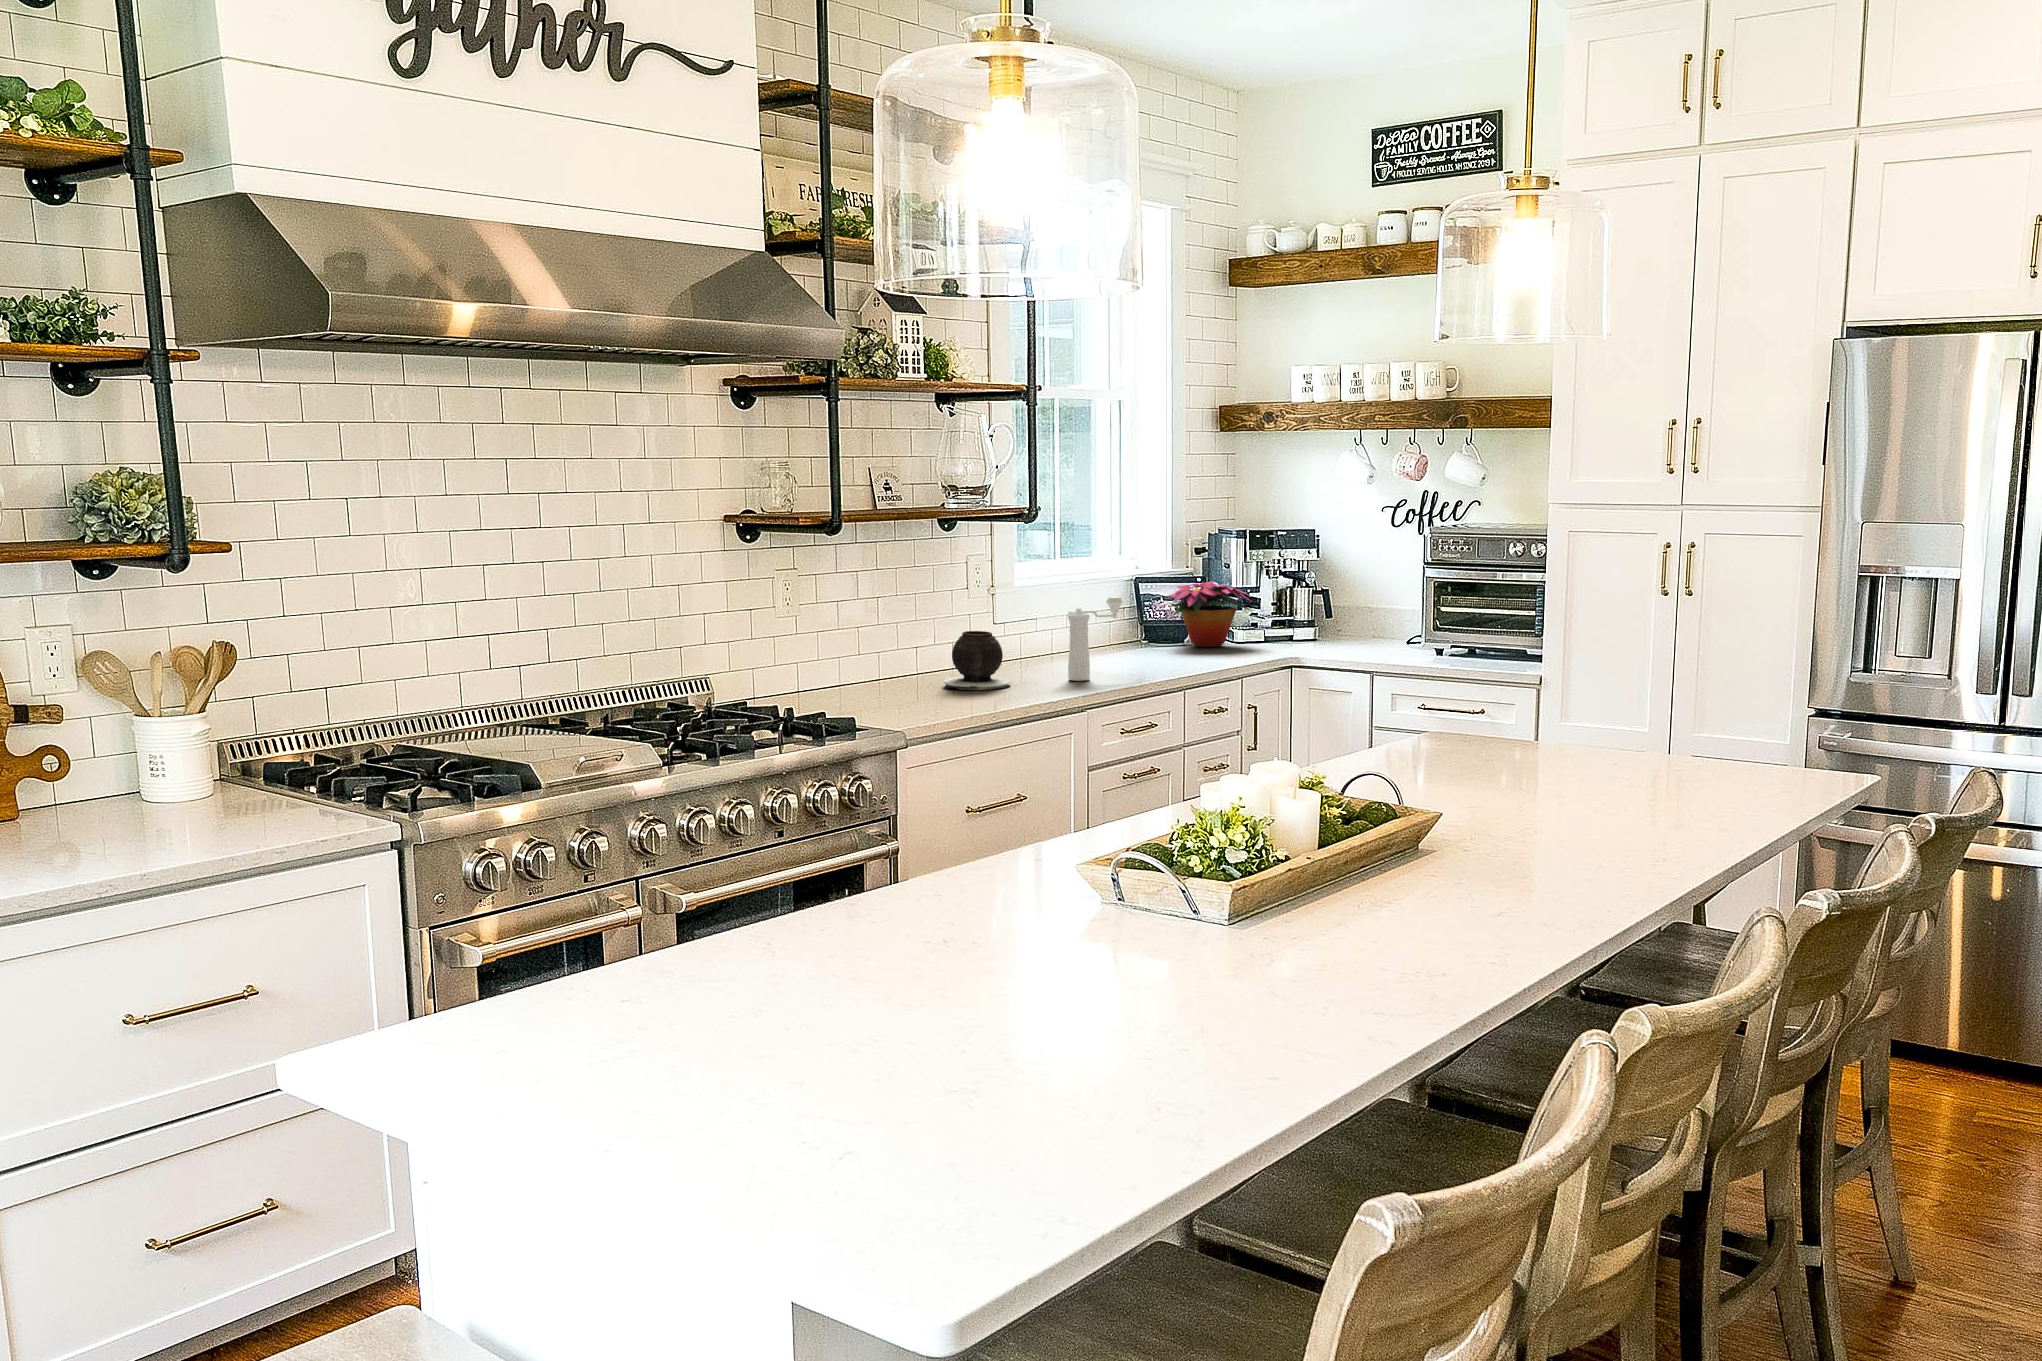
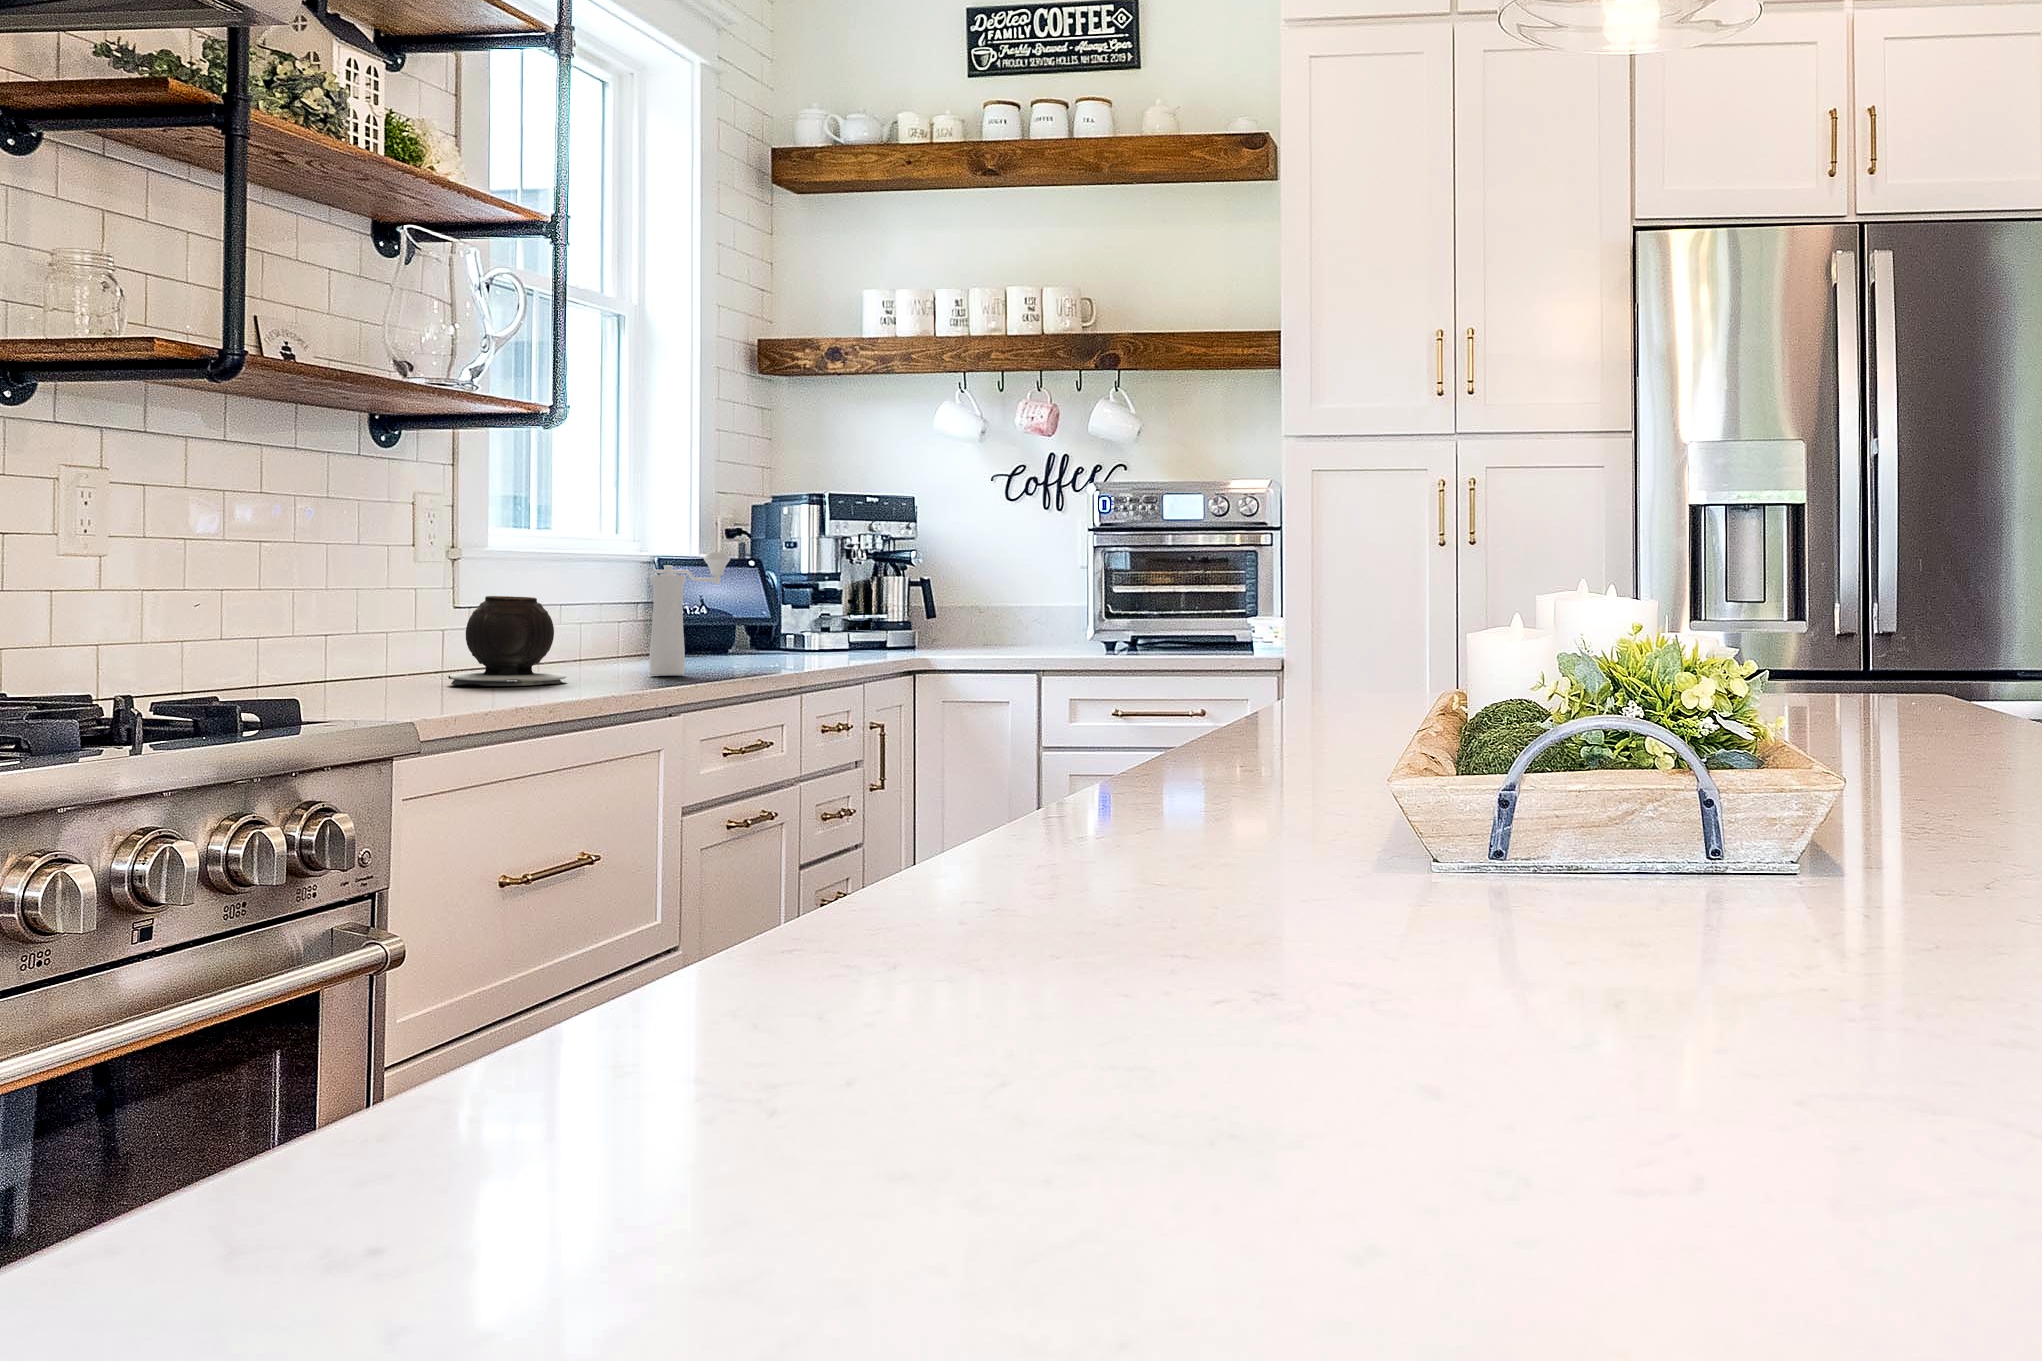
flower arrangement: present [1168,581,1253,647] -> none [716,560,857,653]

